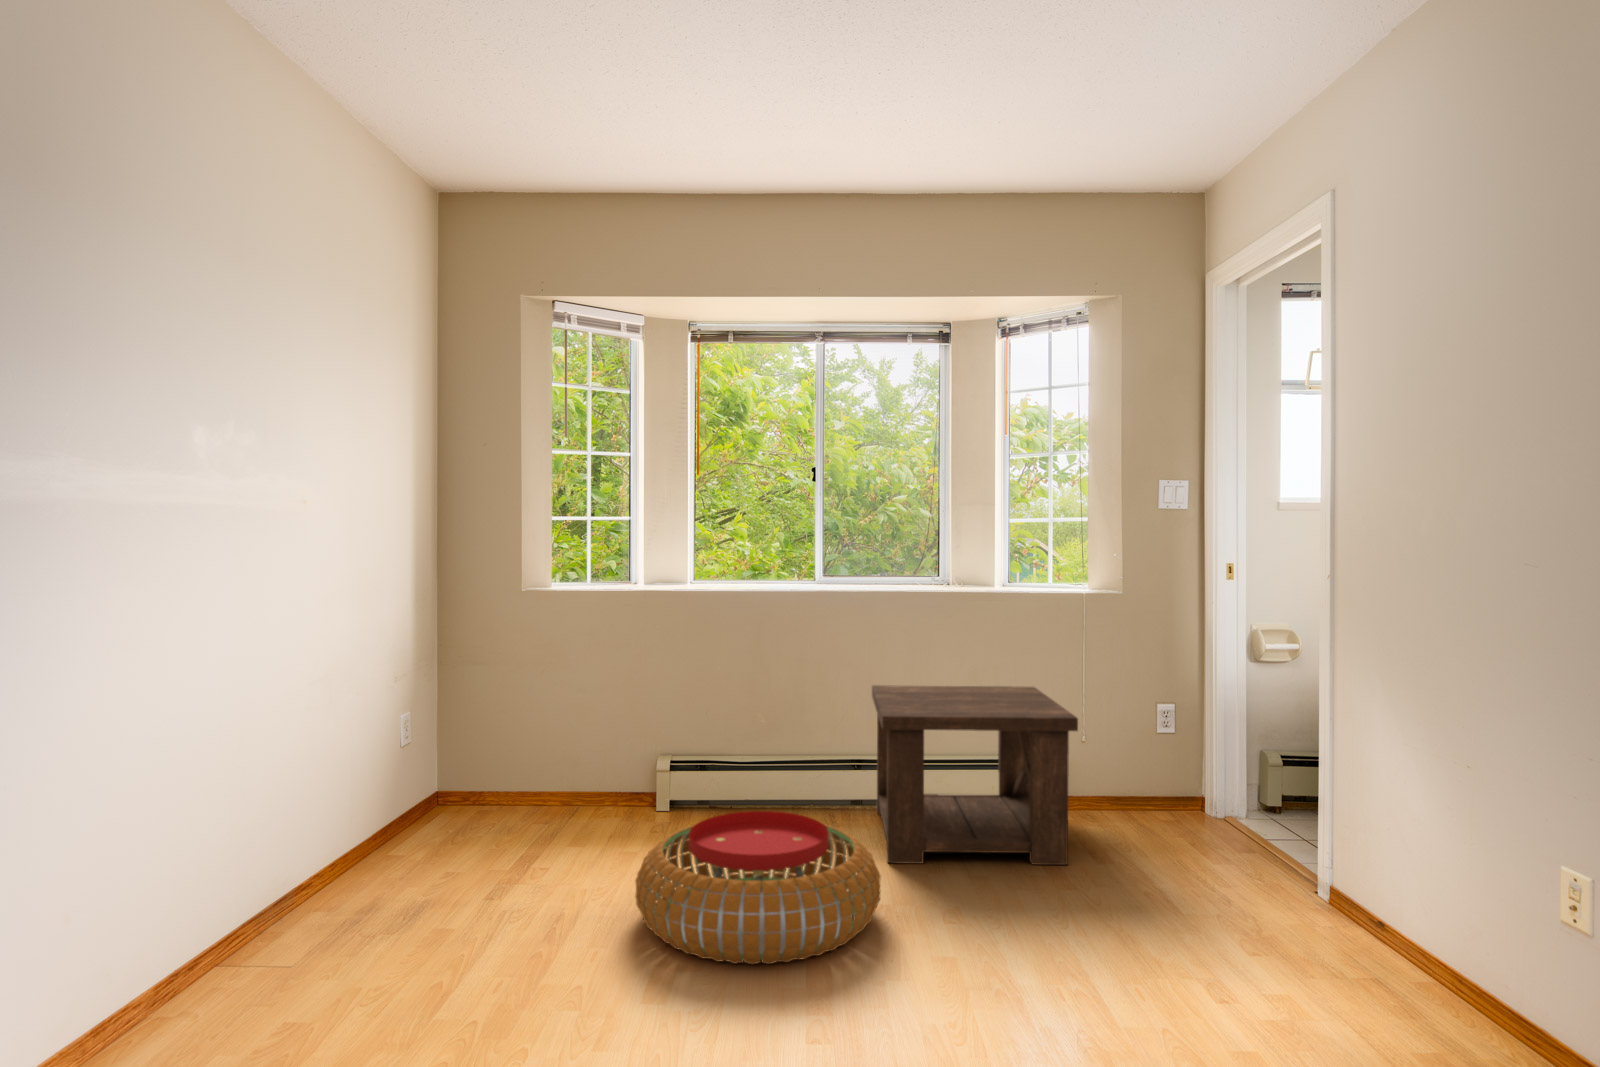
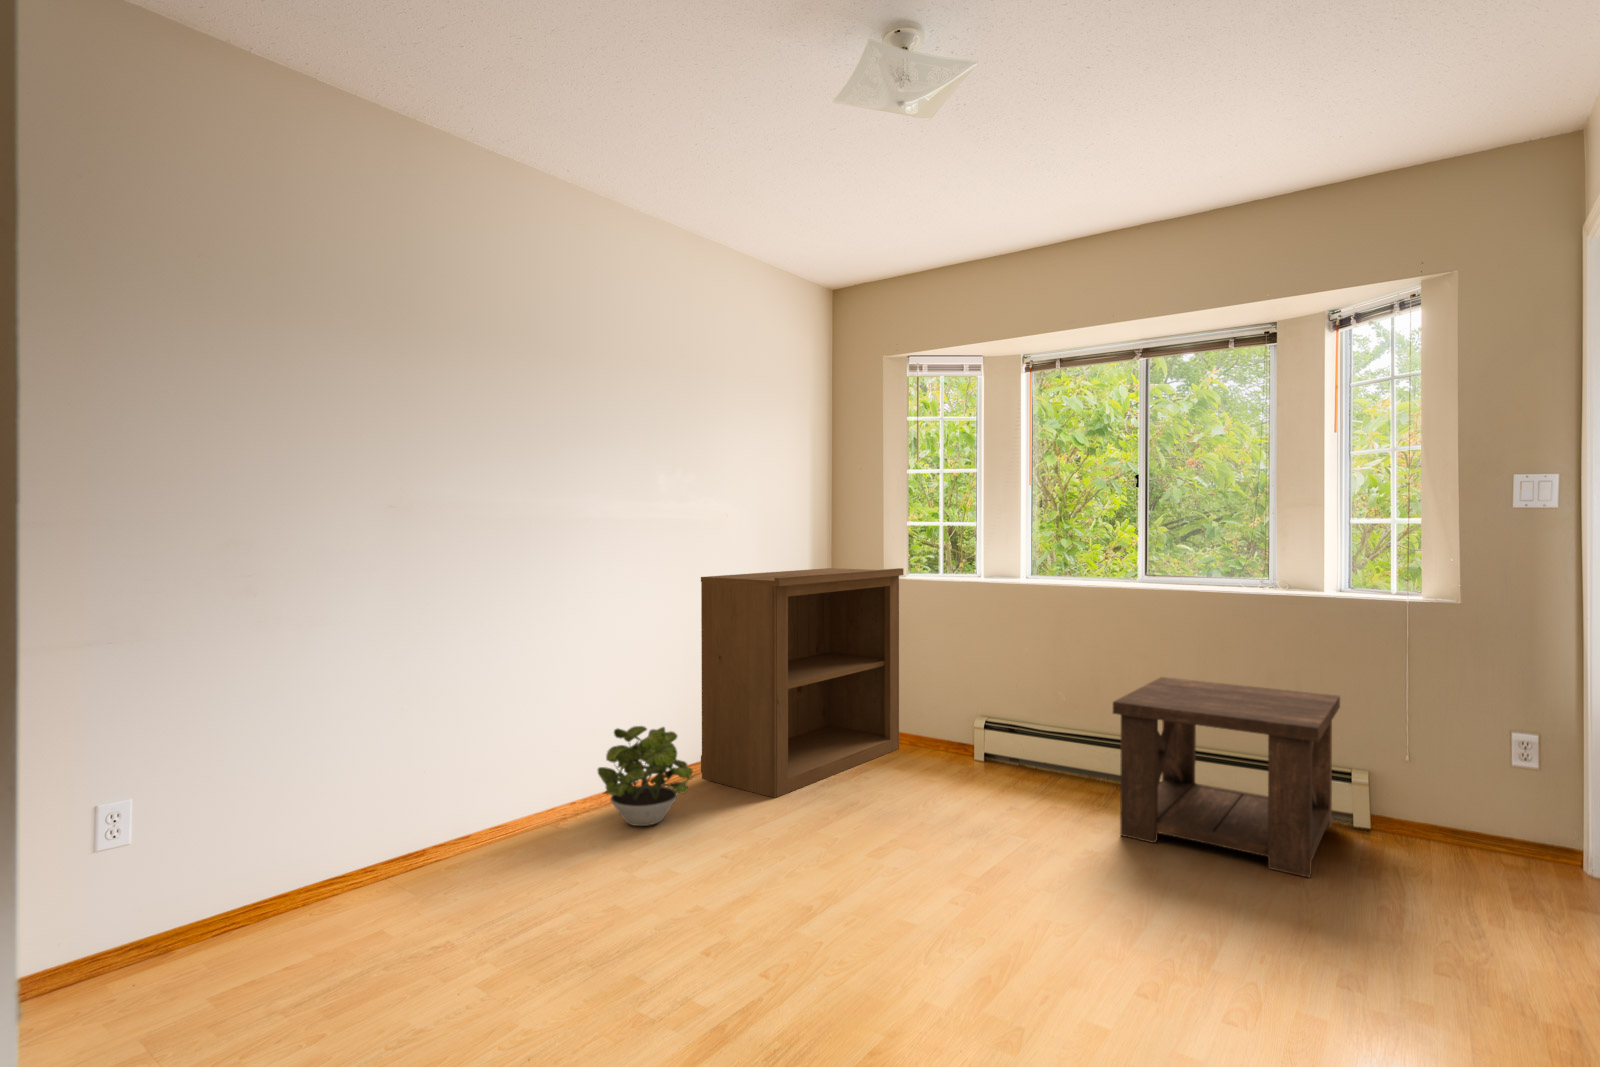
bookshelf: none [306,577,560,914] -> present [701,568,904,798]
pouf: present [635,811,881,965] -> none [863,762,1064,883]
potted plant: none [183,839,379,1014] -> present [598,726,693,826]

